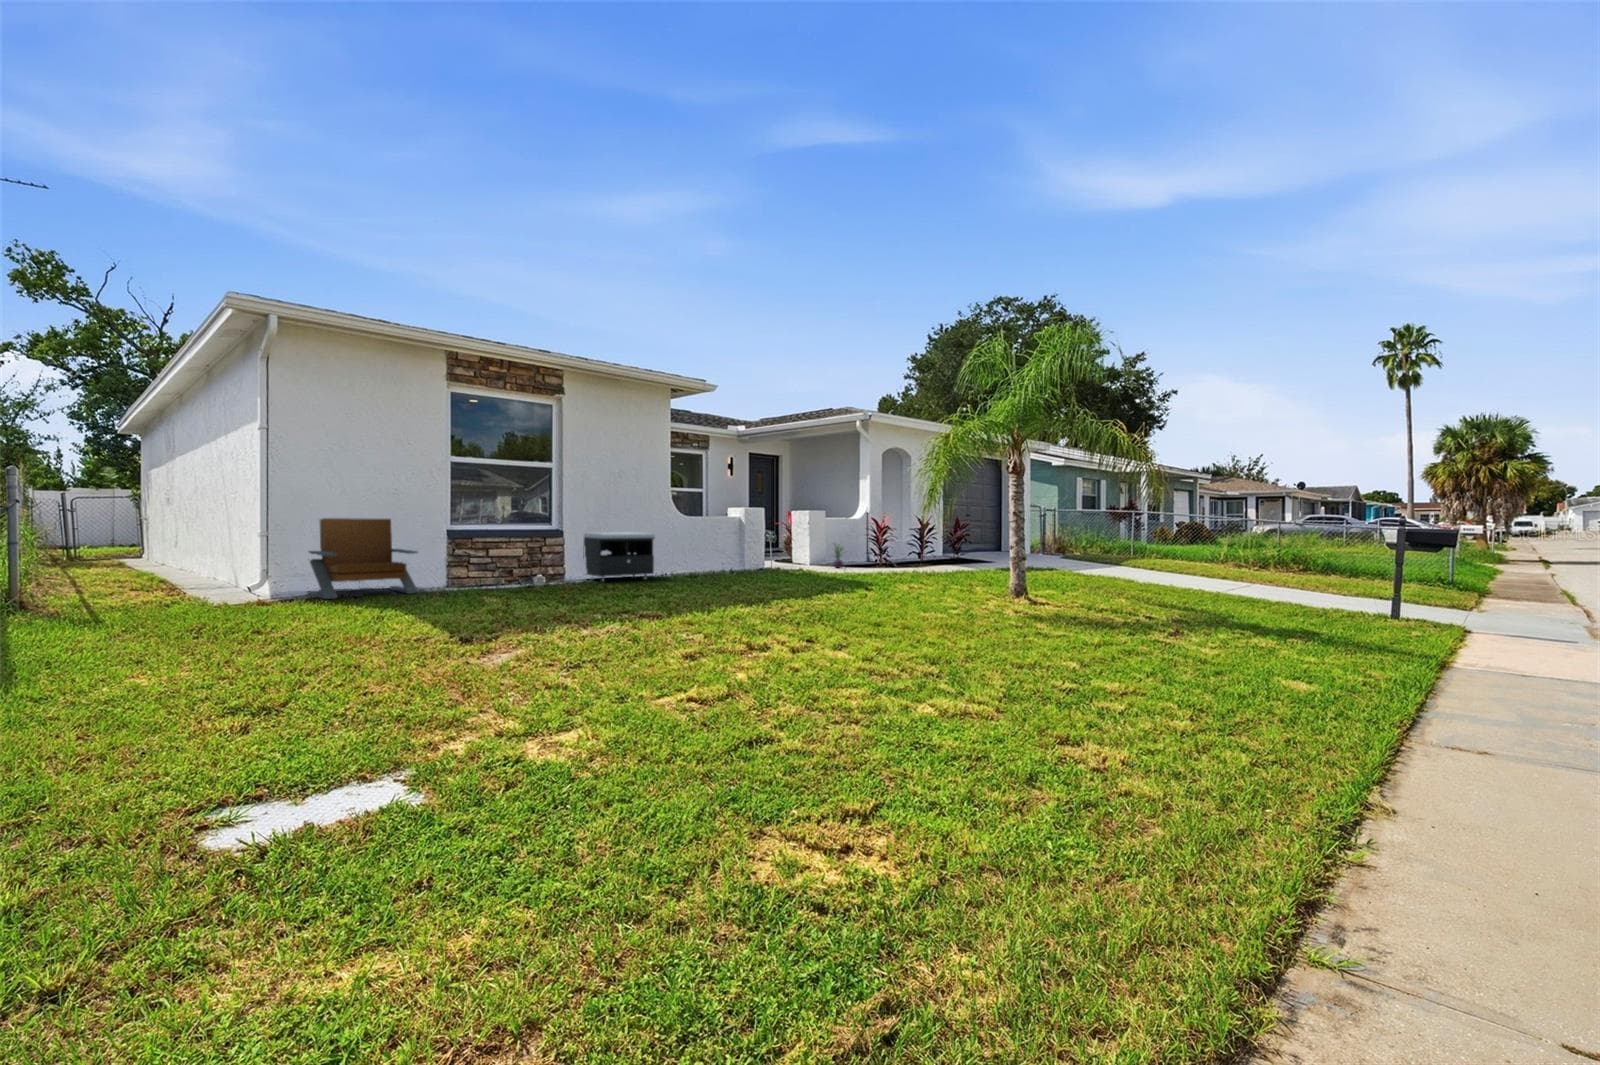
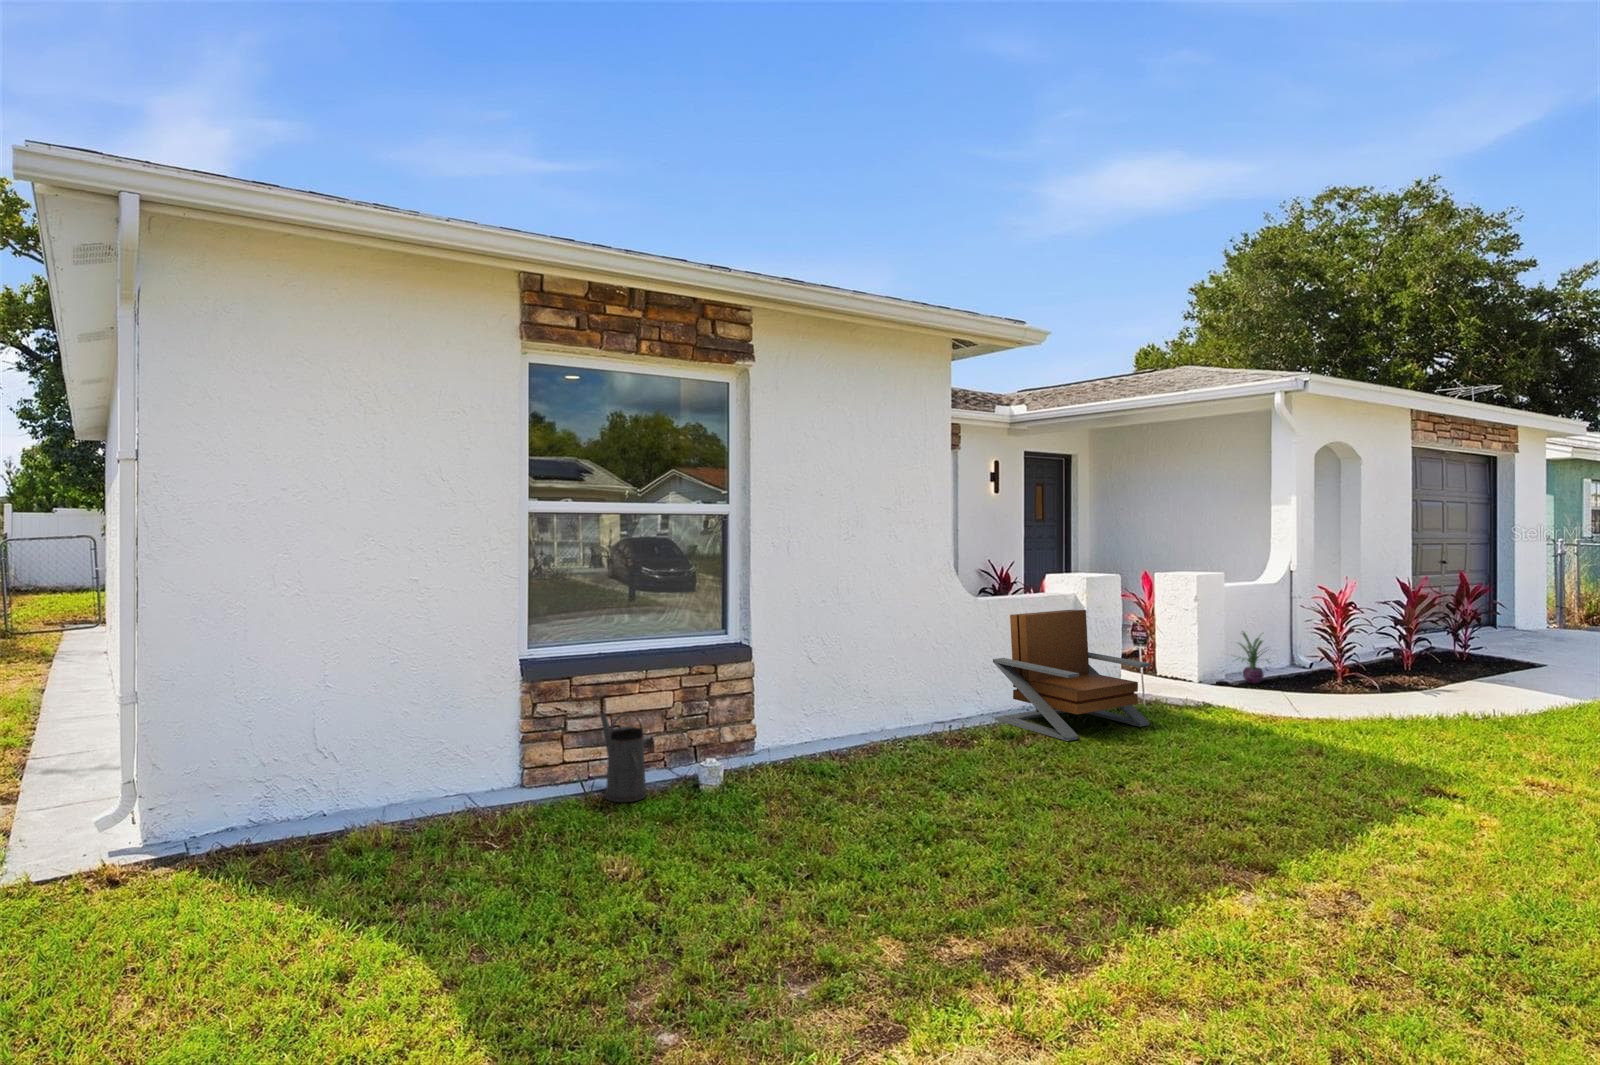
lounge chair: present [307,518,418,599] -> present [993,610,1150,741]
storage bench: present [584,532,655,581] -> none [794,640,941,760]
watering can: none [486,550,508,587] -> present [601,713,647,802]

